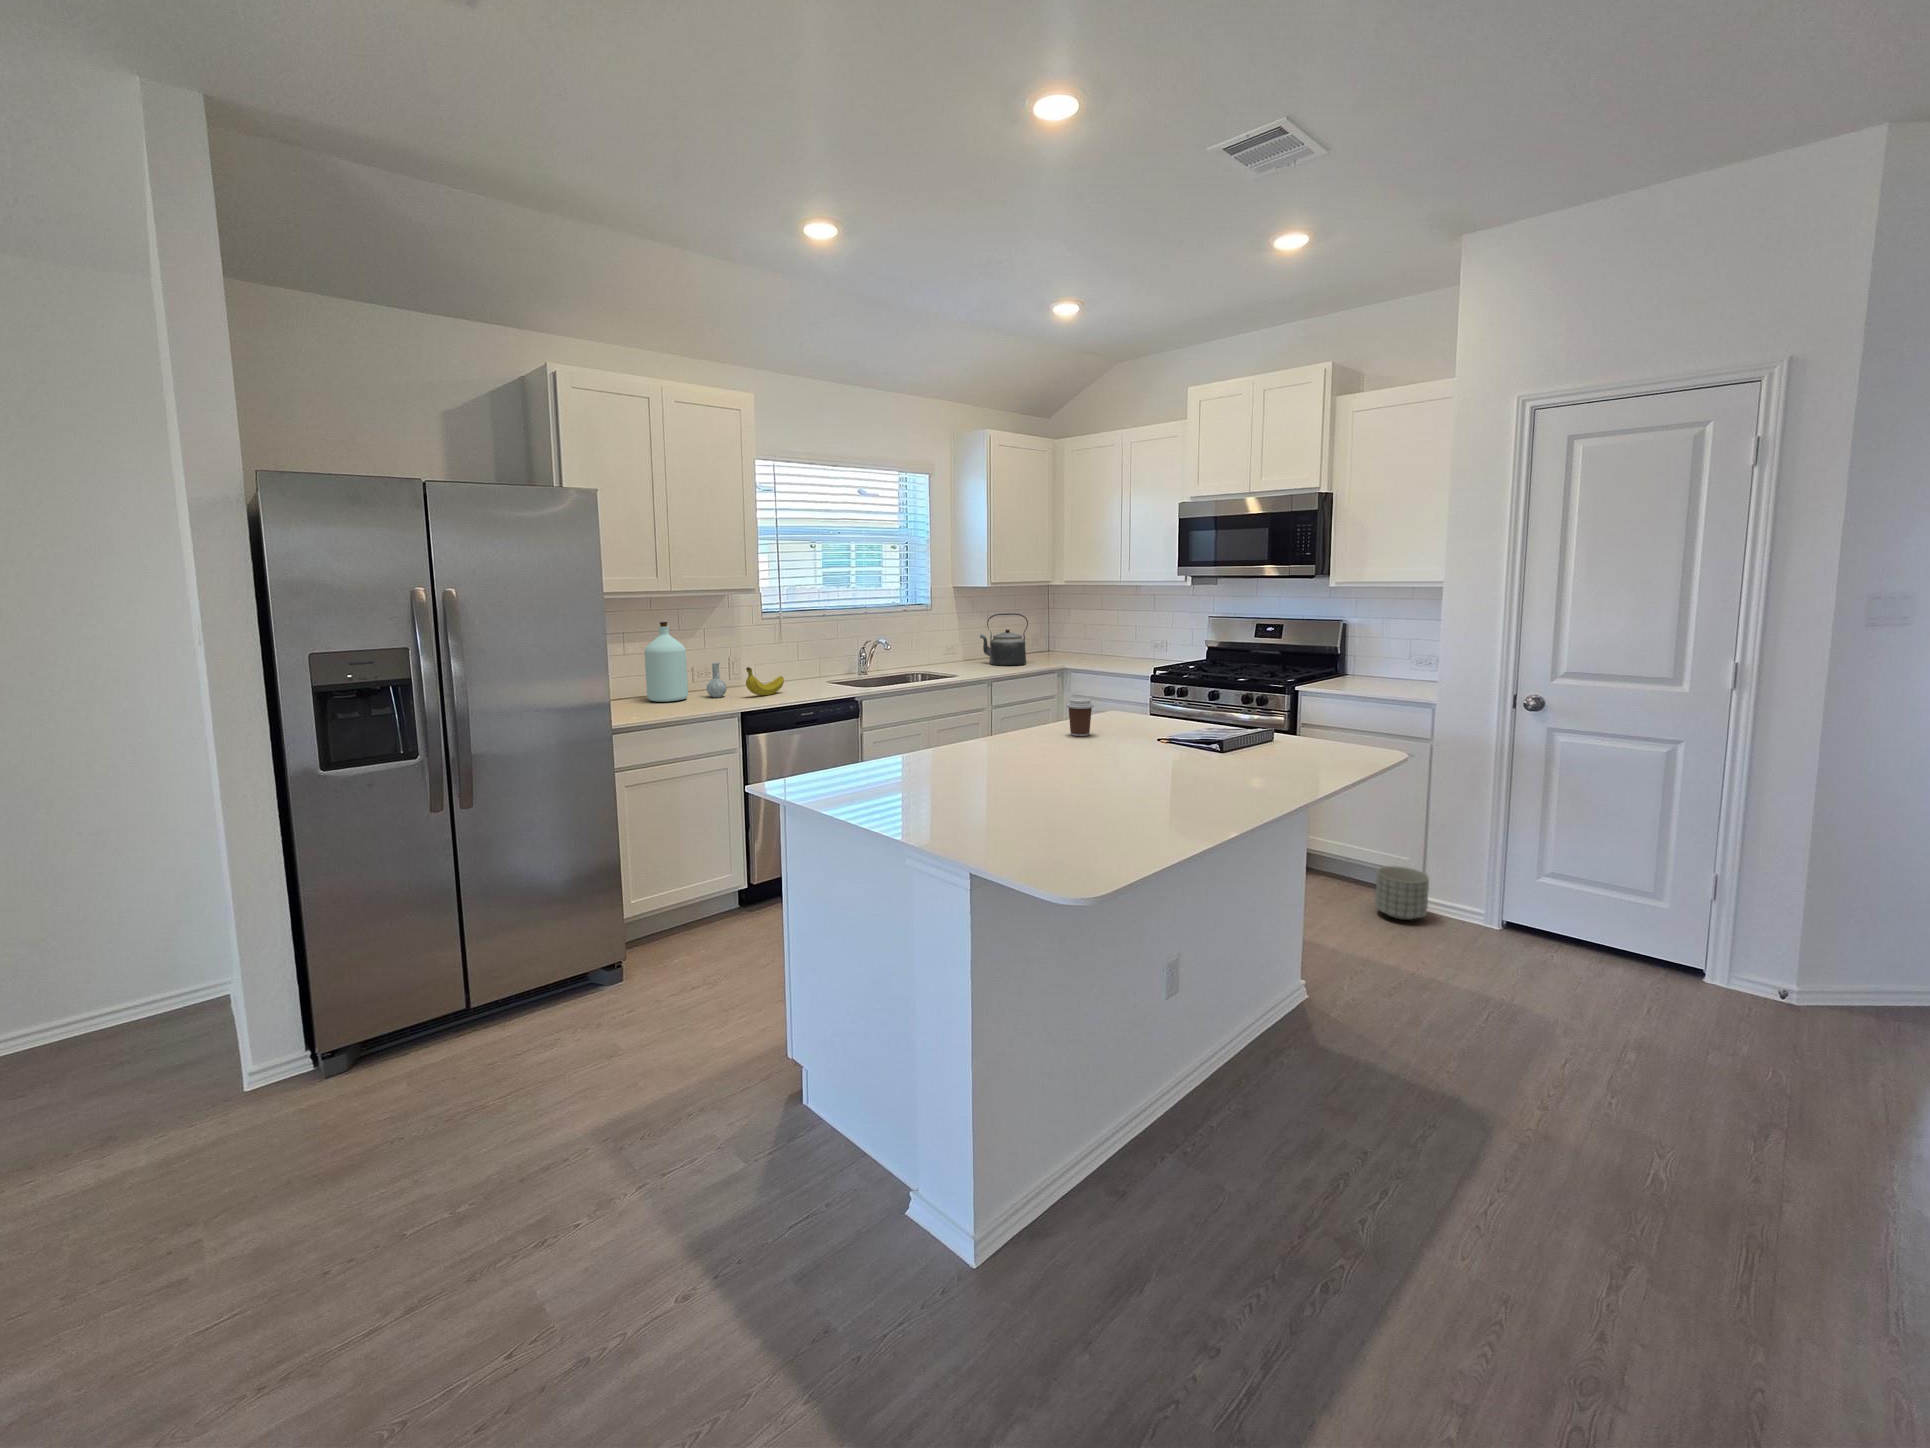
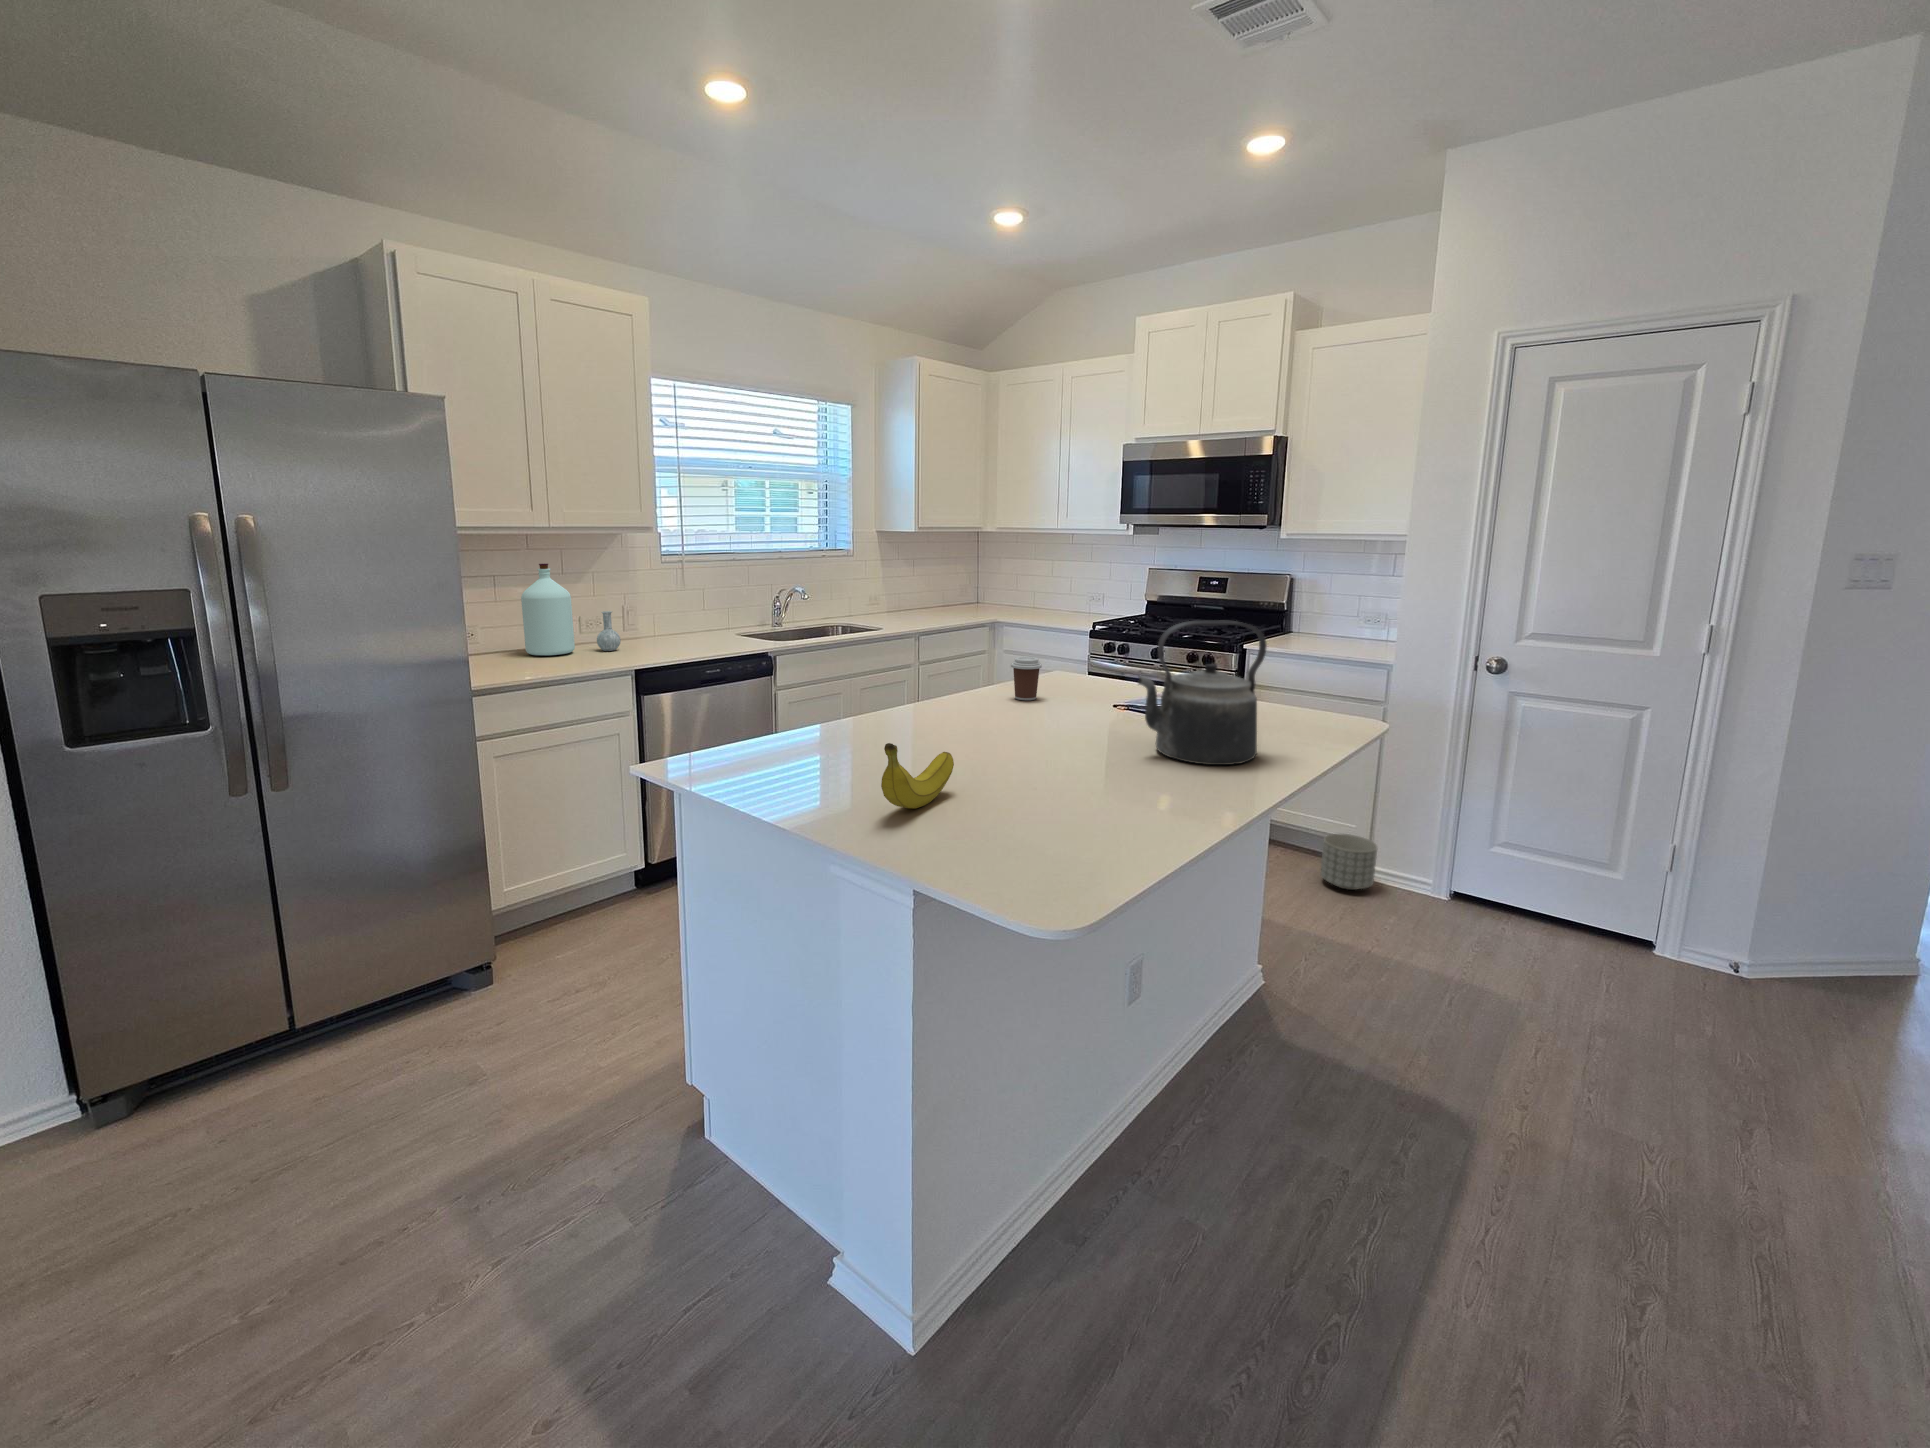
kettle: present [980,613,1028,666] -> present [1138,620,1267,765]
fruit: present [746,667,784,695] -> present [881,743,954,809]

